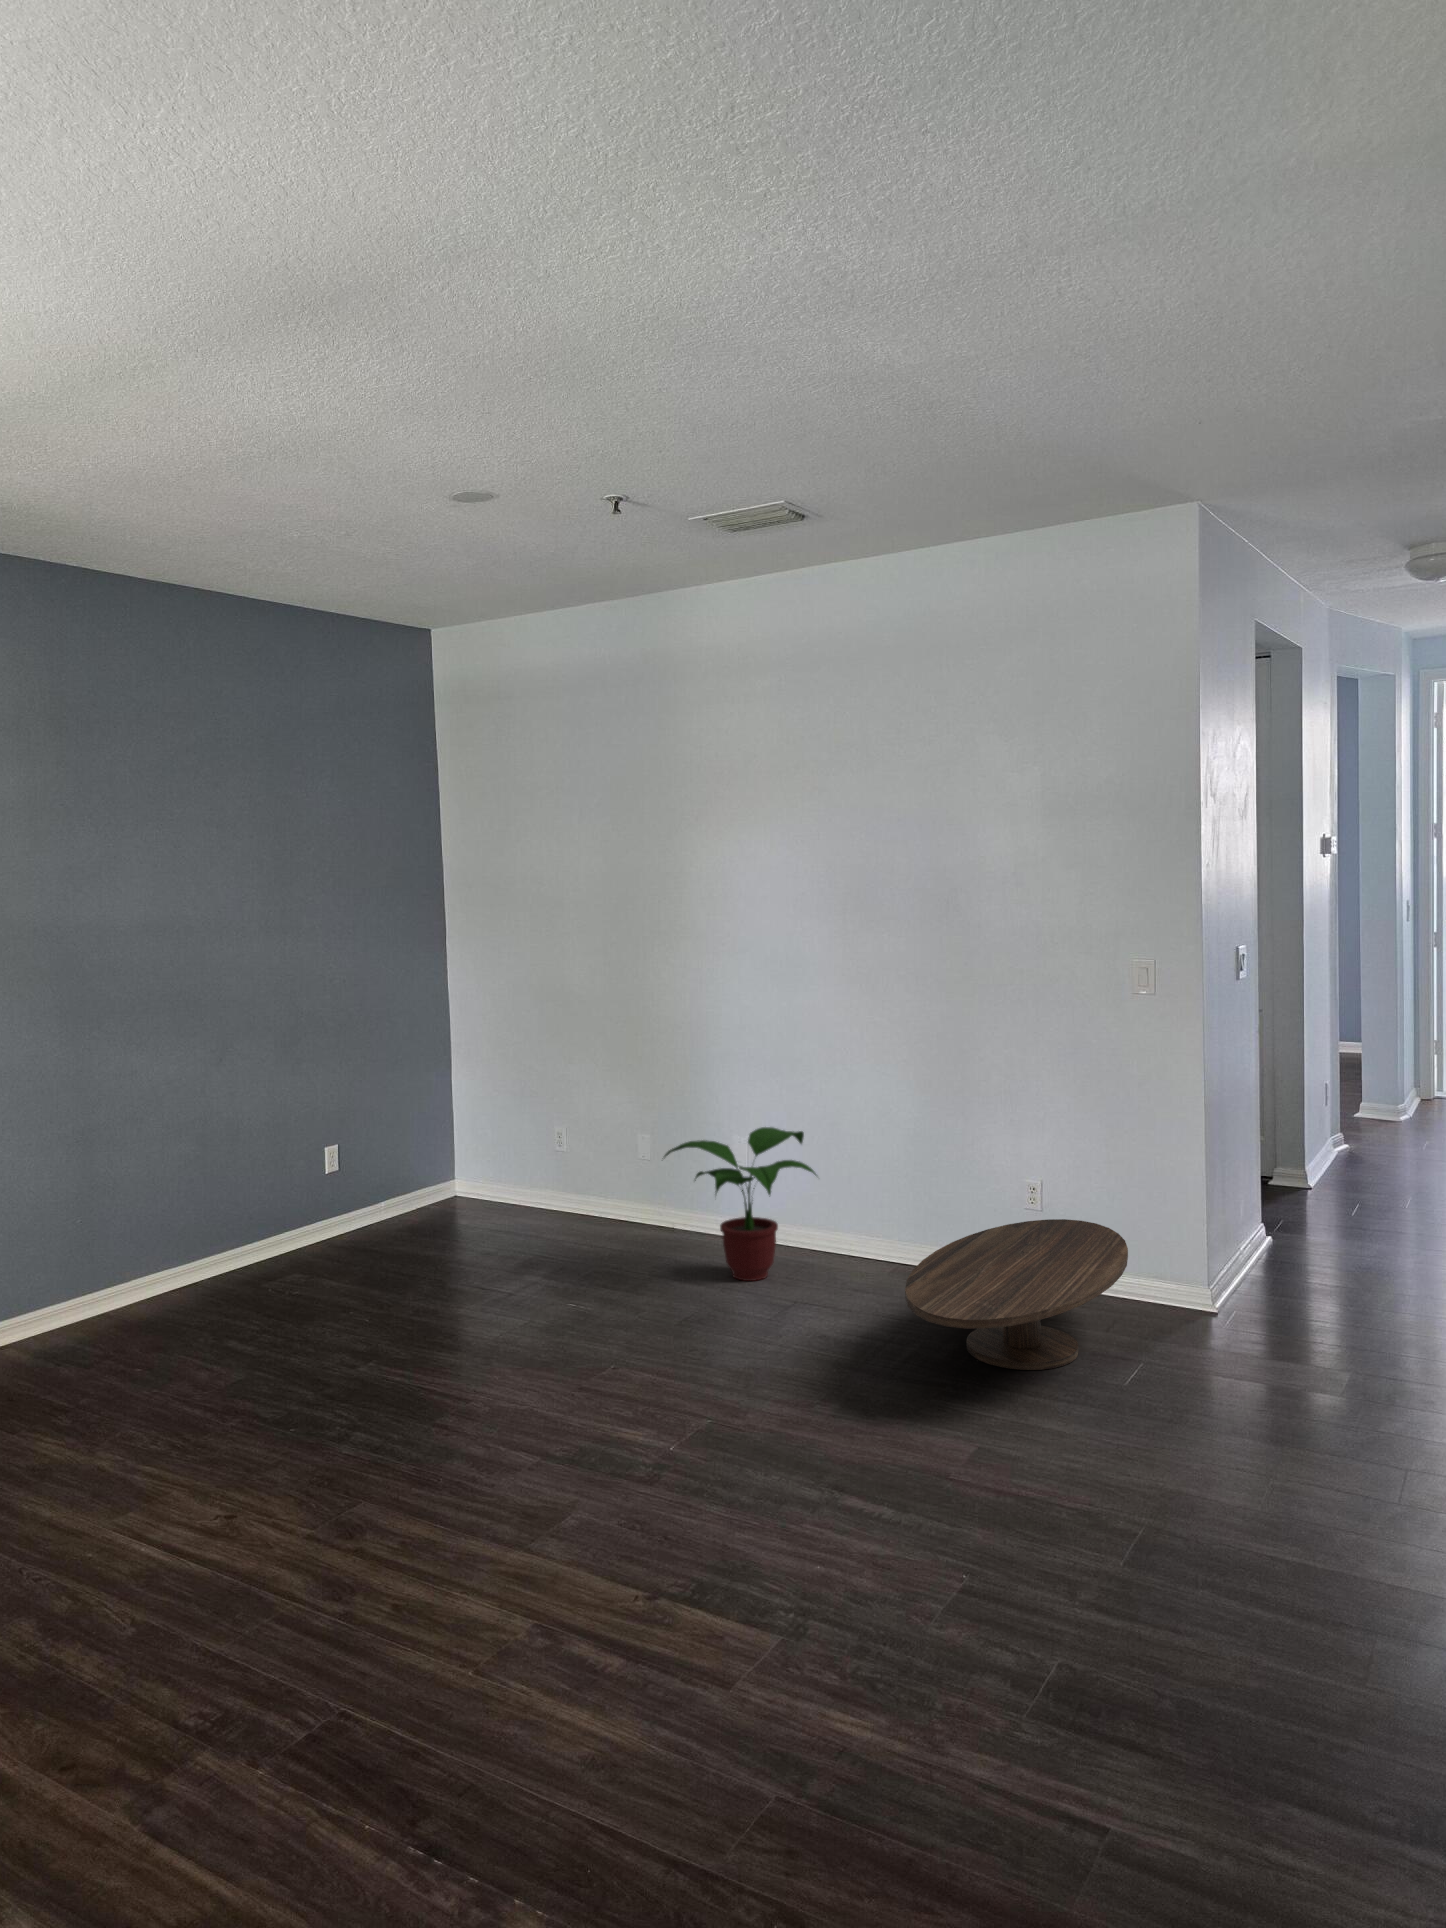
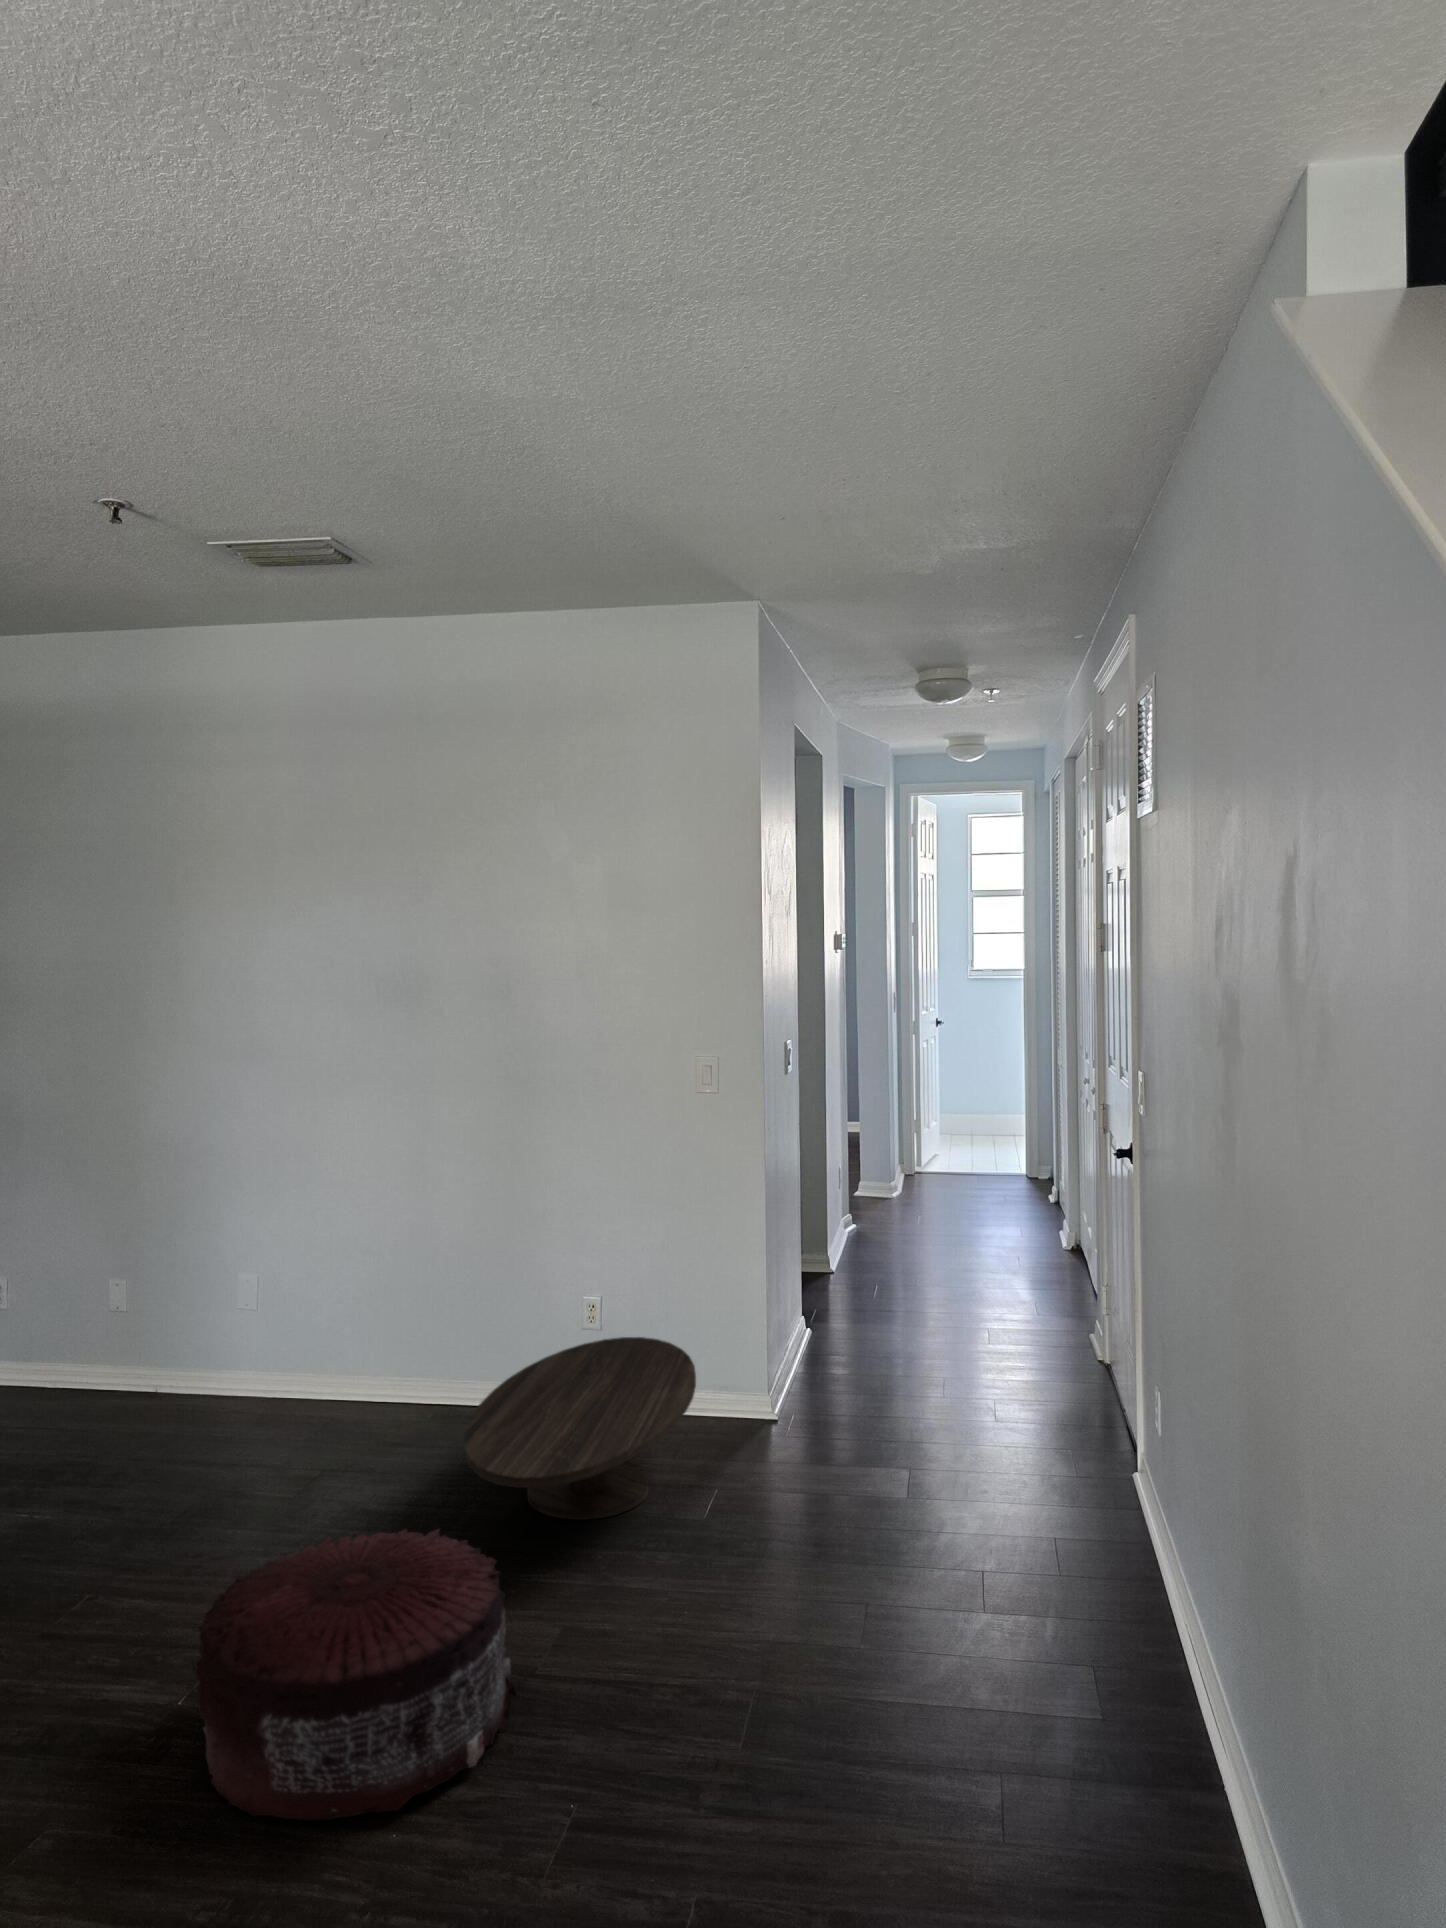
potted plant: present [664,1127,816,1281] -> none [145,1258,347,1448]
pouf: none [679,1338,933,1546] -> present [193,1529,518,1820]

